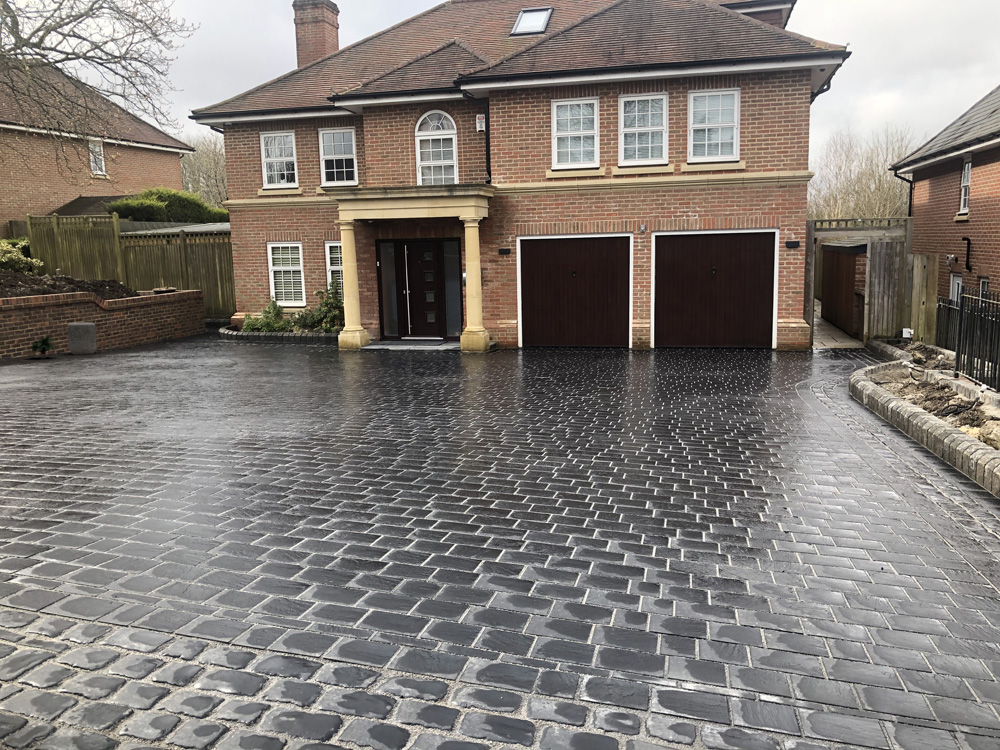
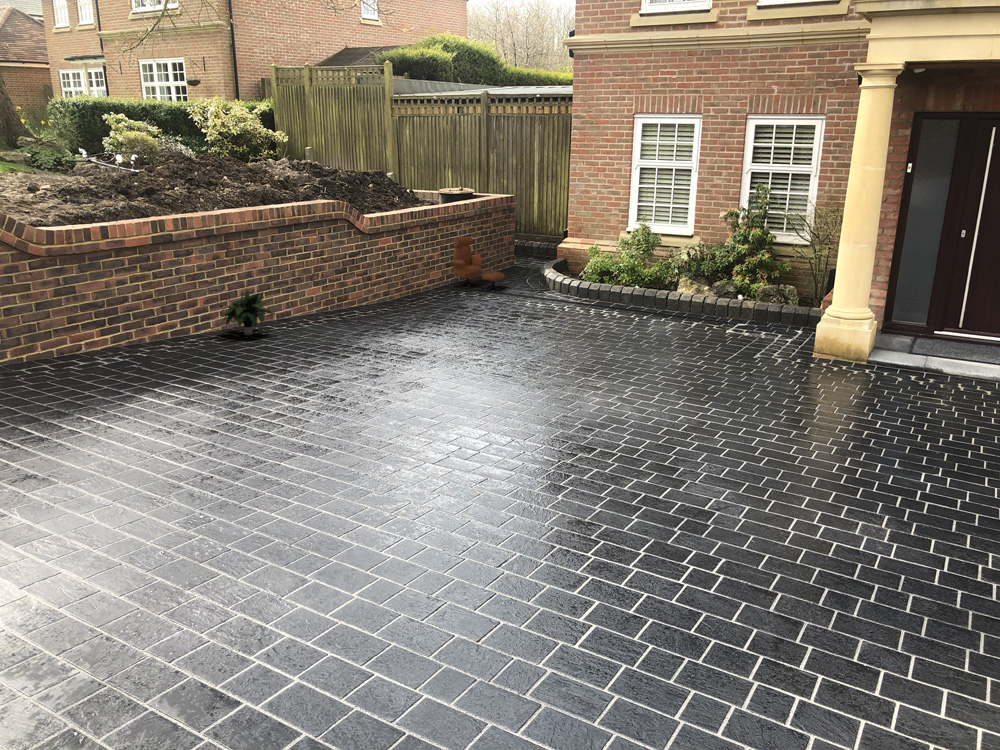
lounge chair: none [162,313,197,343] -> present [451,236,505,291]
trash can: present [68,323,97,354] -> none [295,261,344,323]

